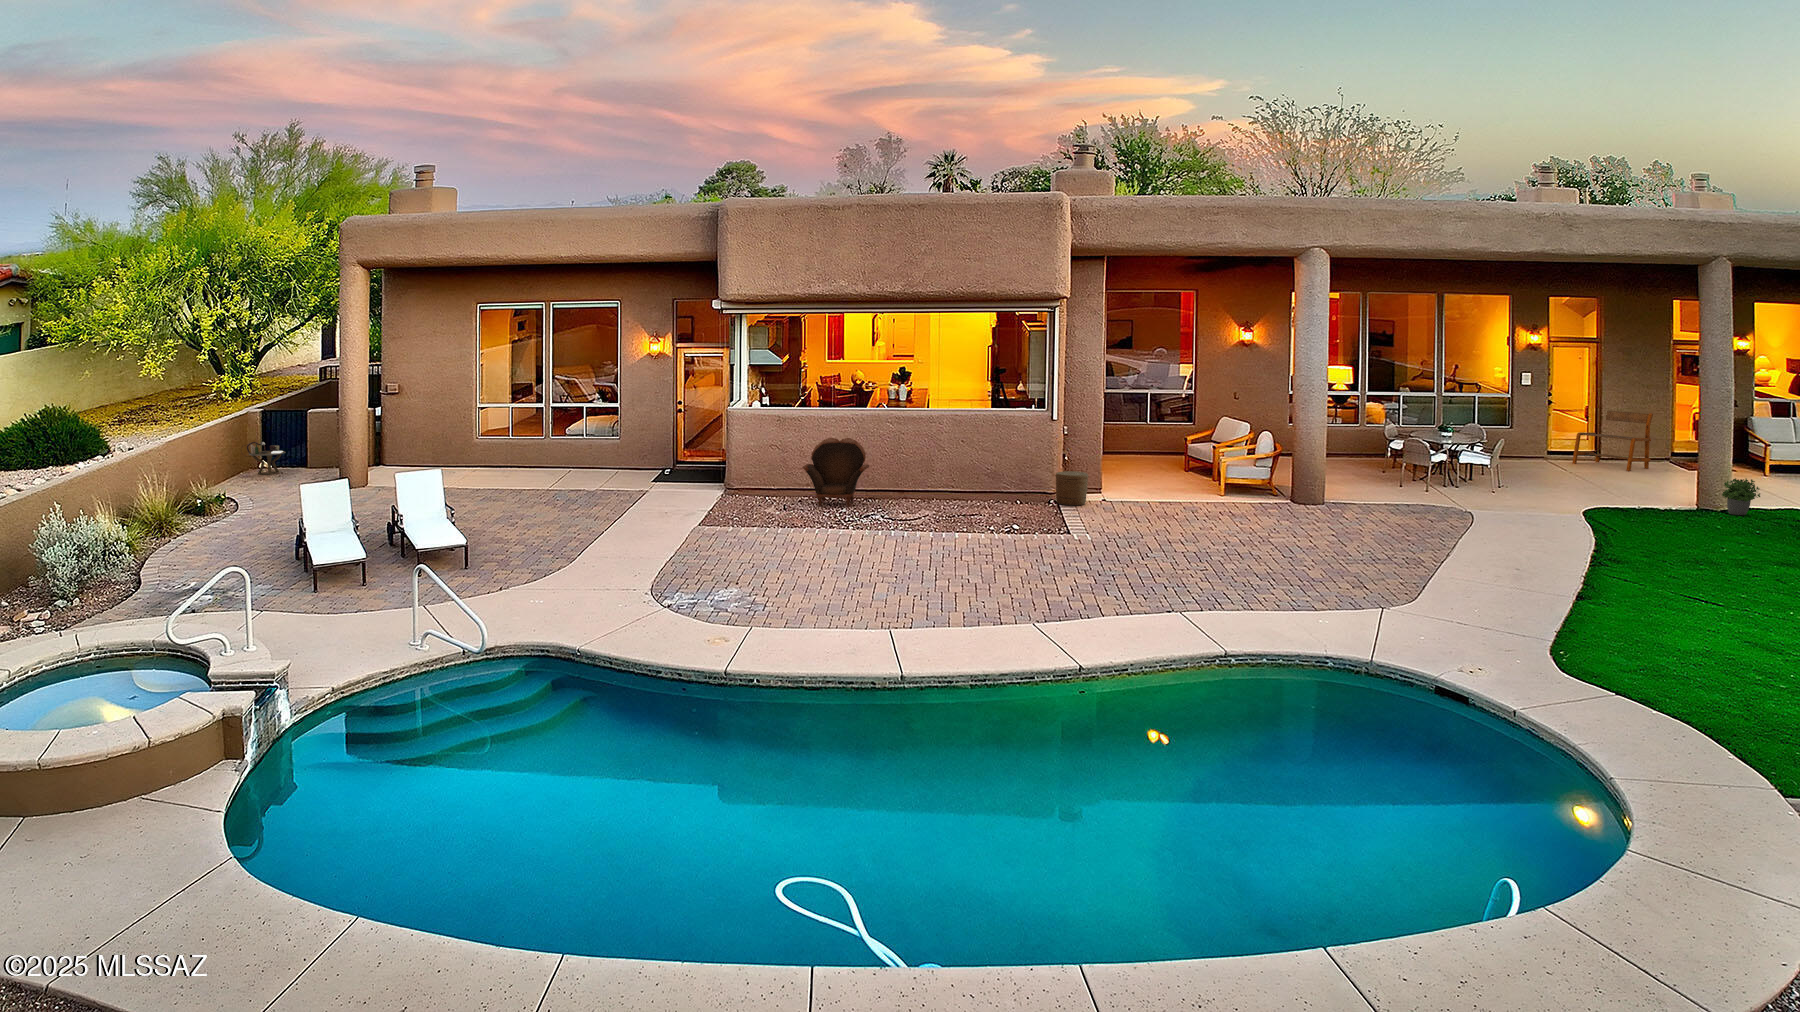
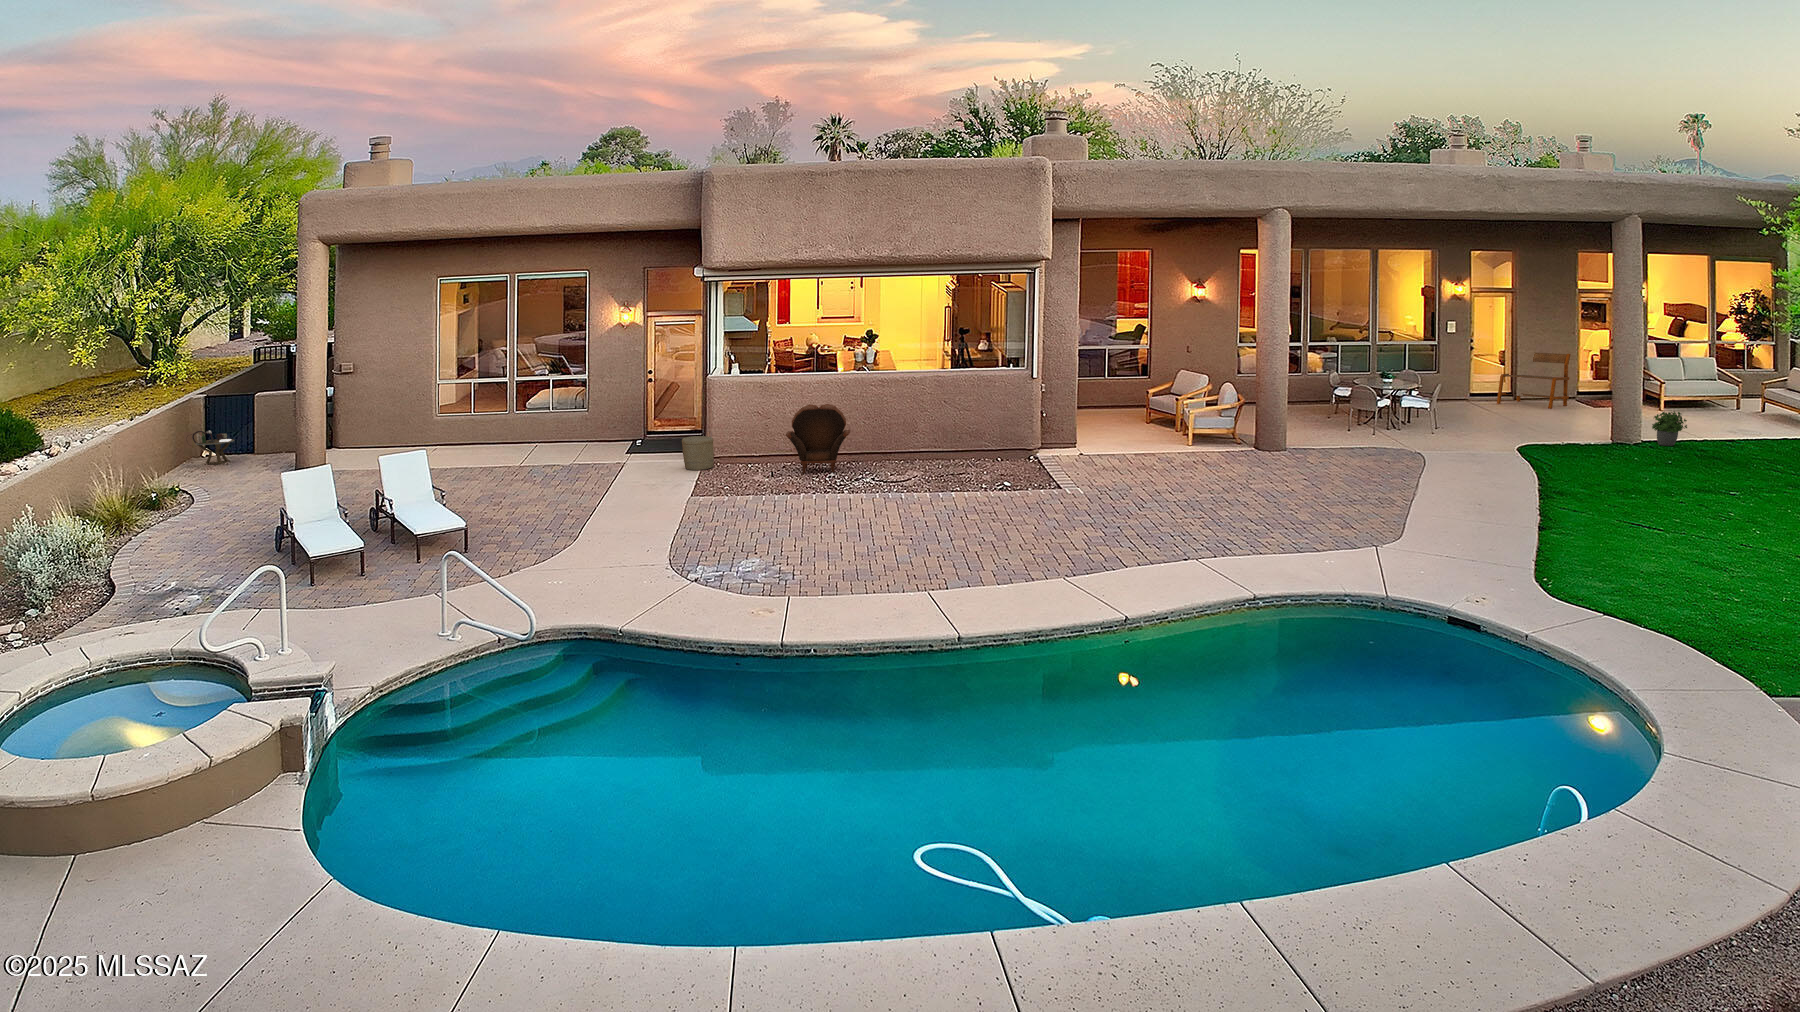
woven basket: present [1055,471,1088,506] -> present [682,436,714,470]

